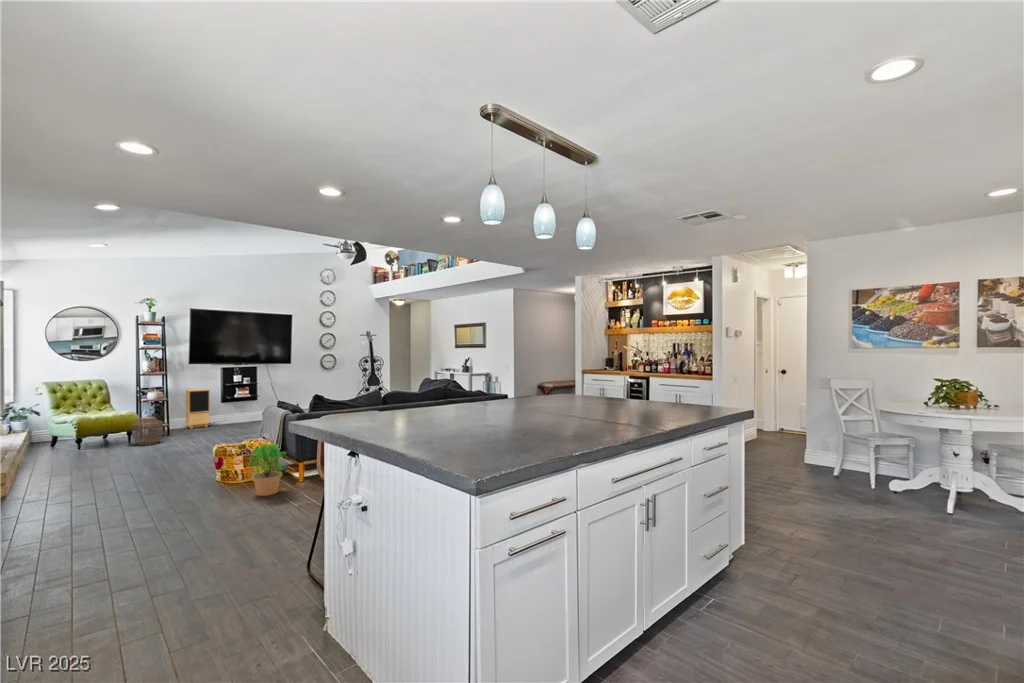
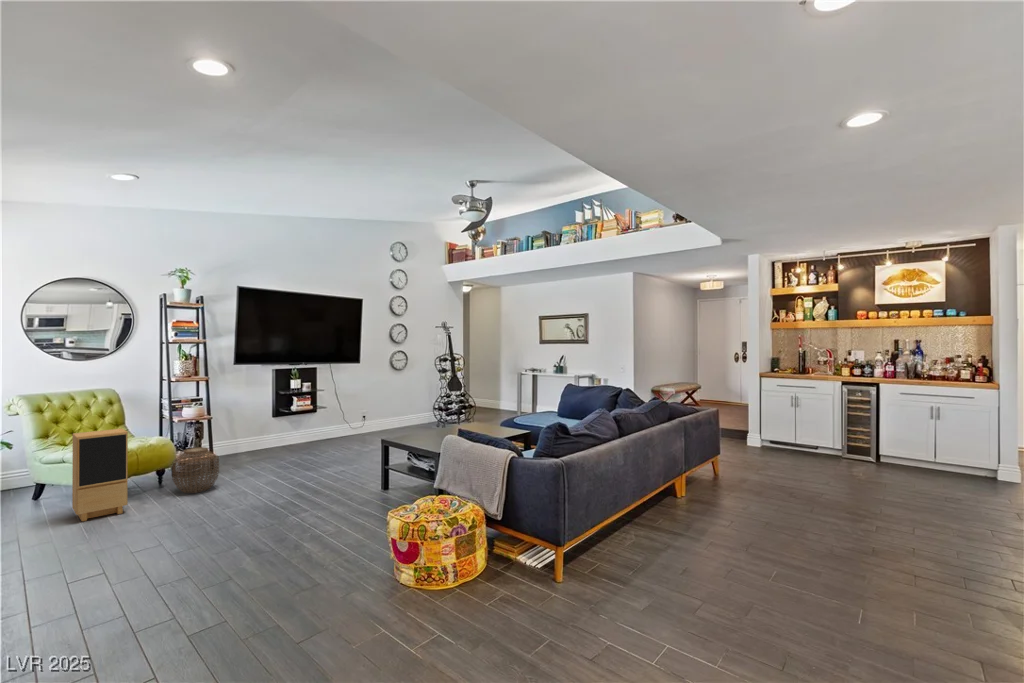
speaker: present [186,389,210,428] -> present [72,428,128,521]
potted plant: present [248,444,285,496] -> none [506,522,589,634]

